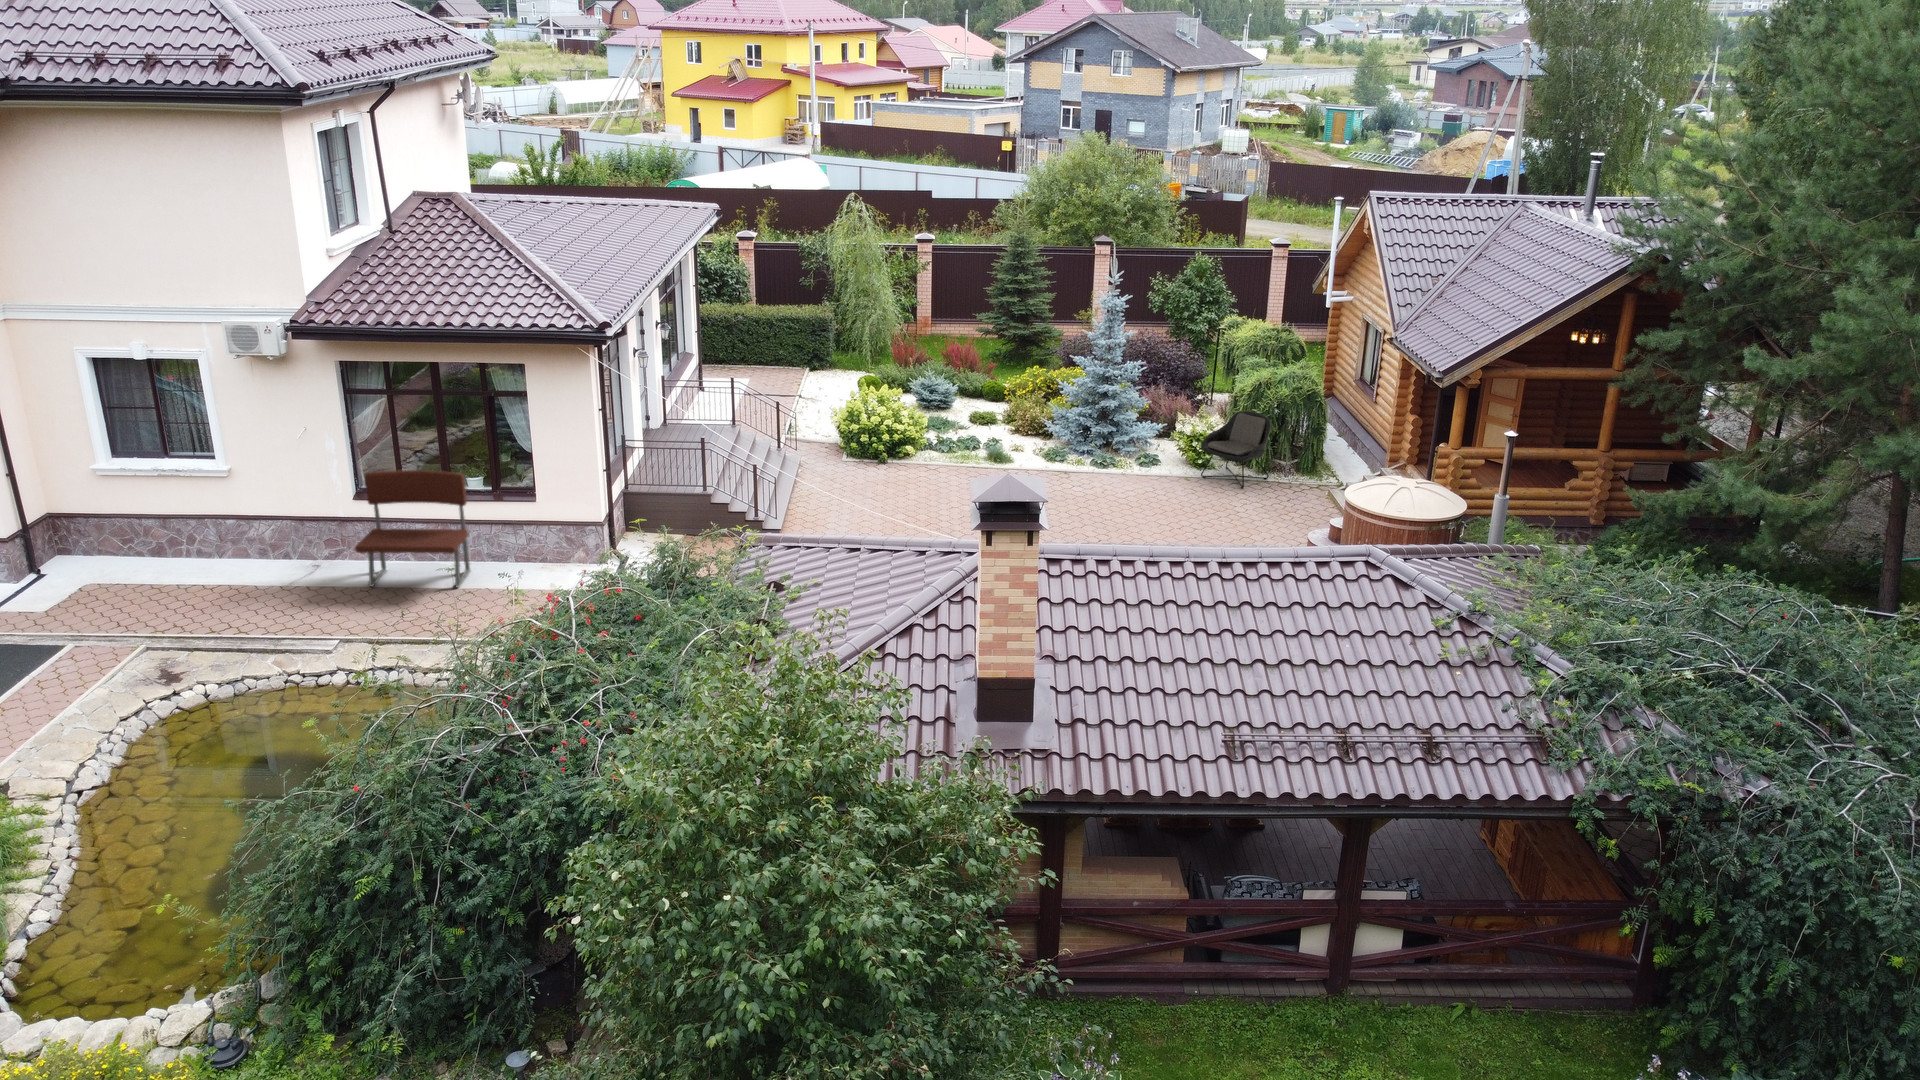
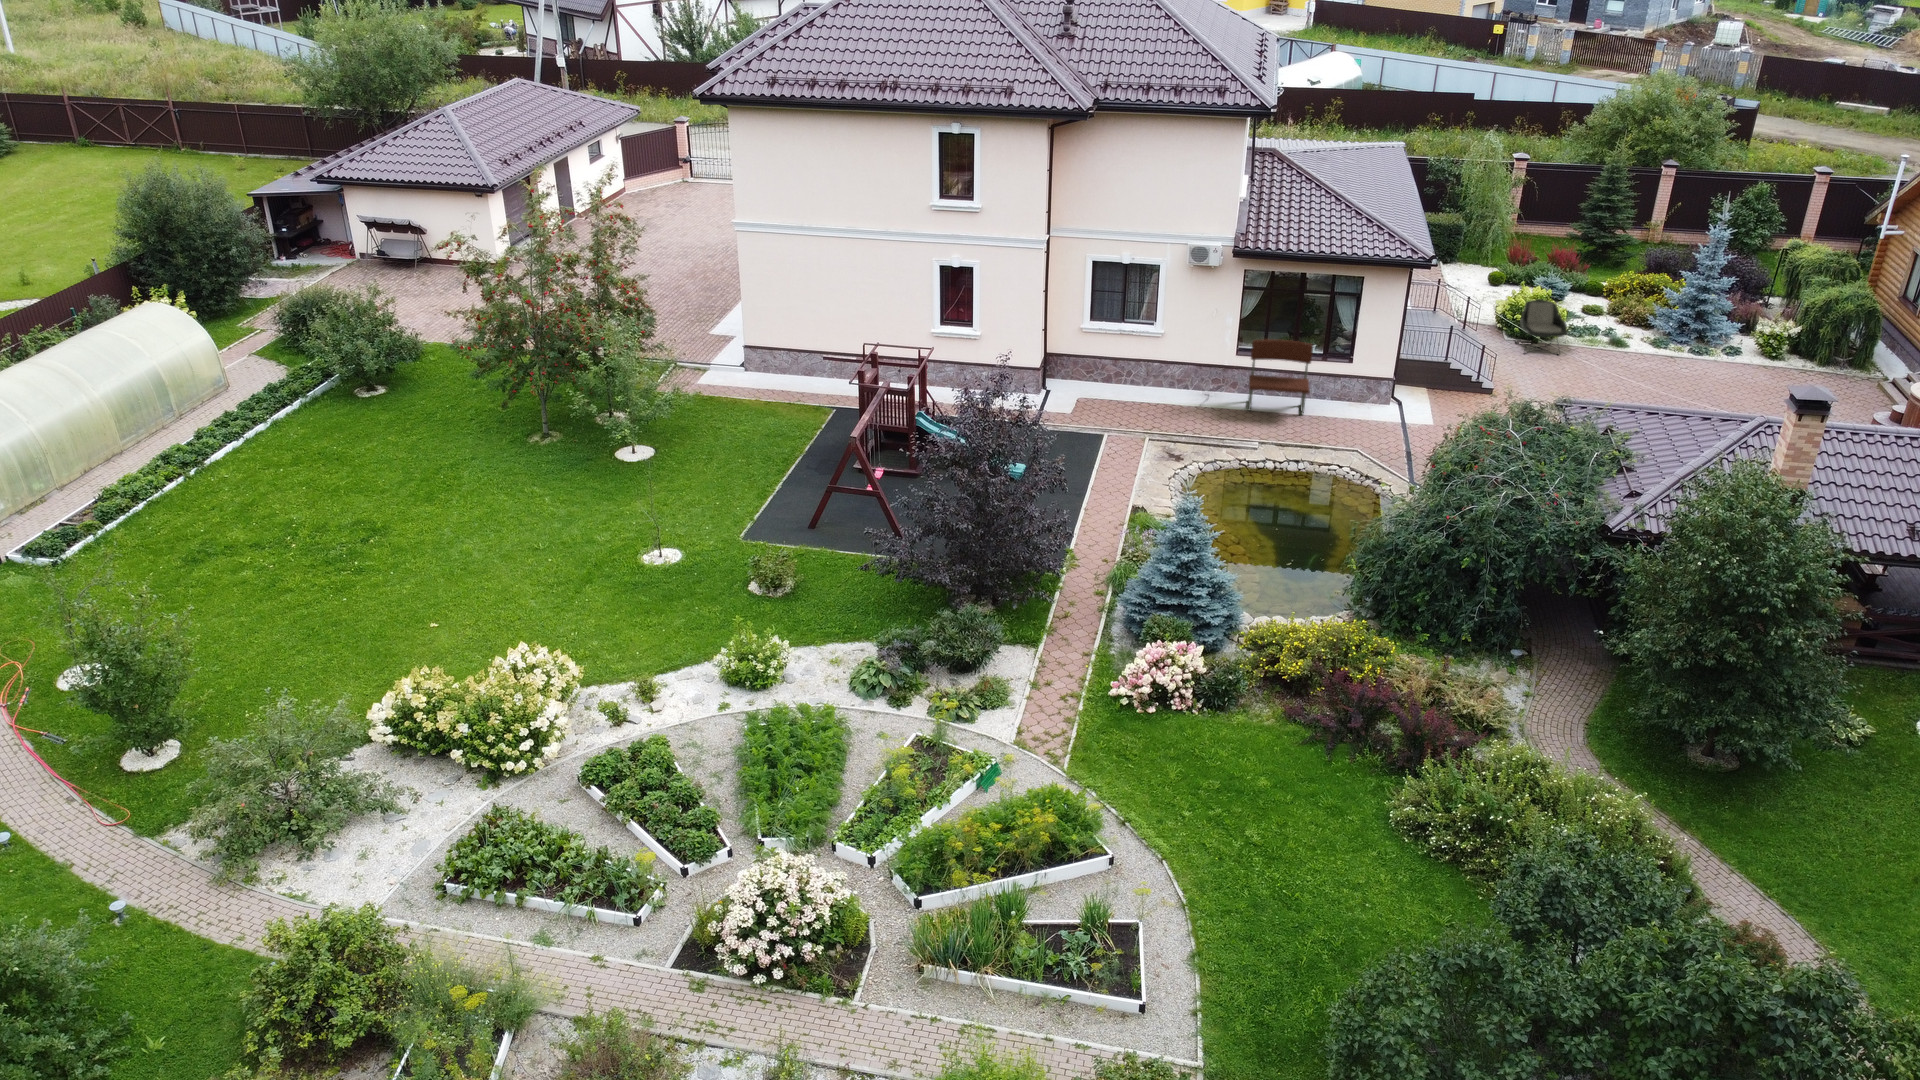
lounge chair: present [1201,411,1271,489] -> present [1519,299,1567,356]

